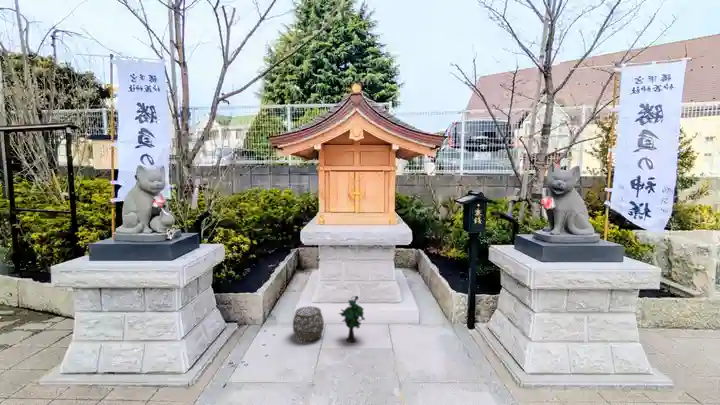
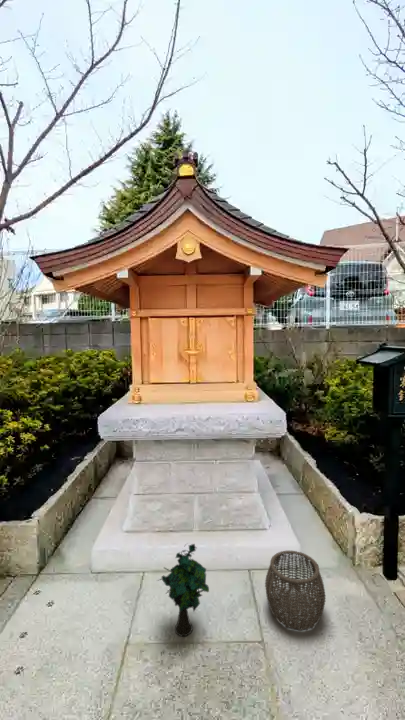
woven basket: present [293,307,324,341] -> present [265,551,325,631]

